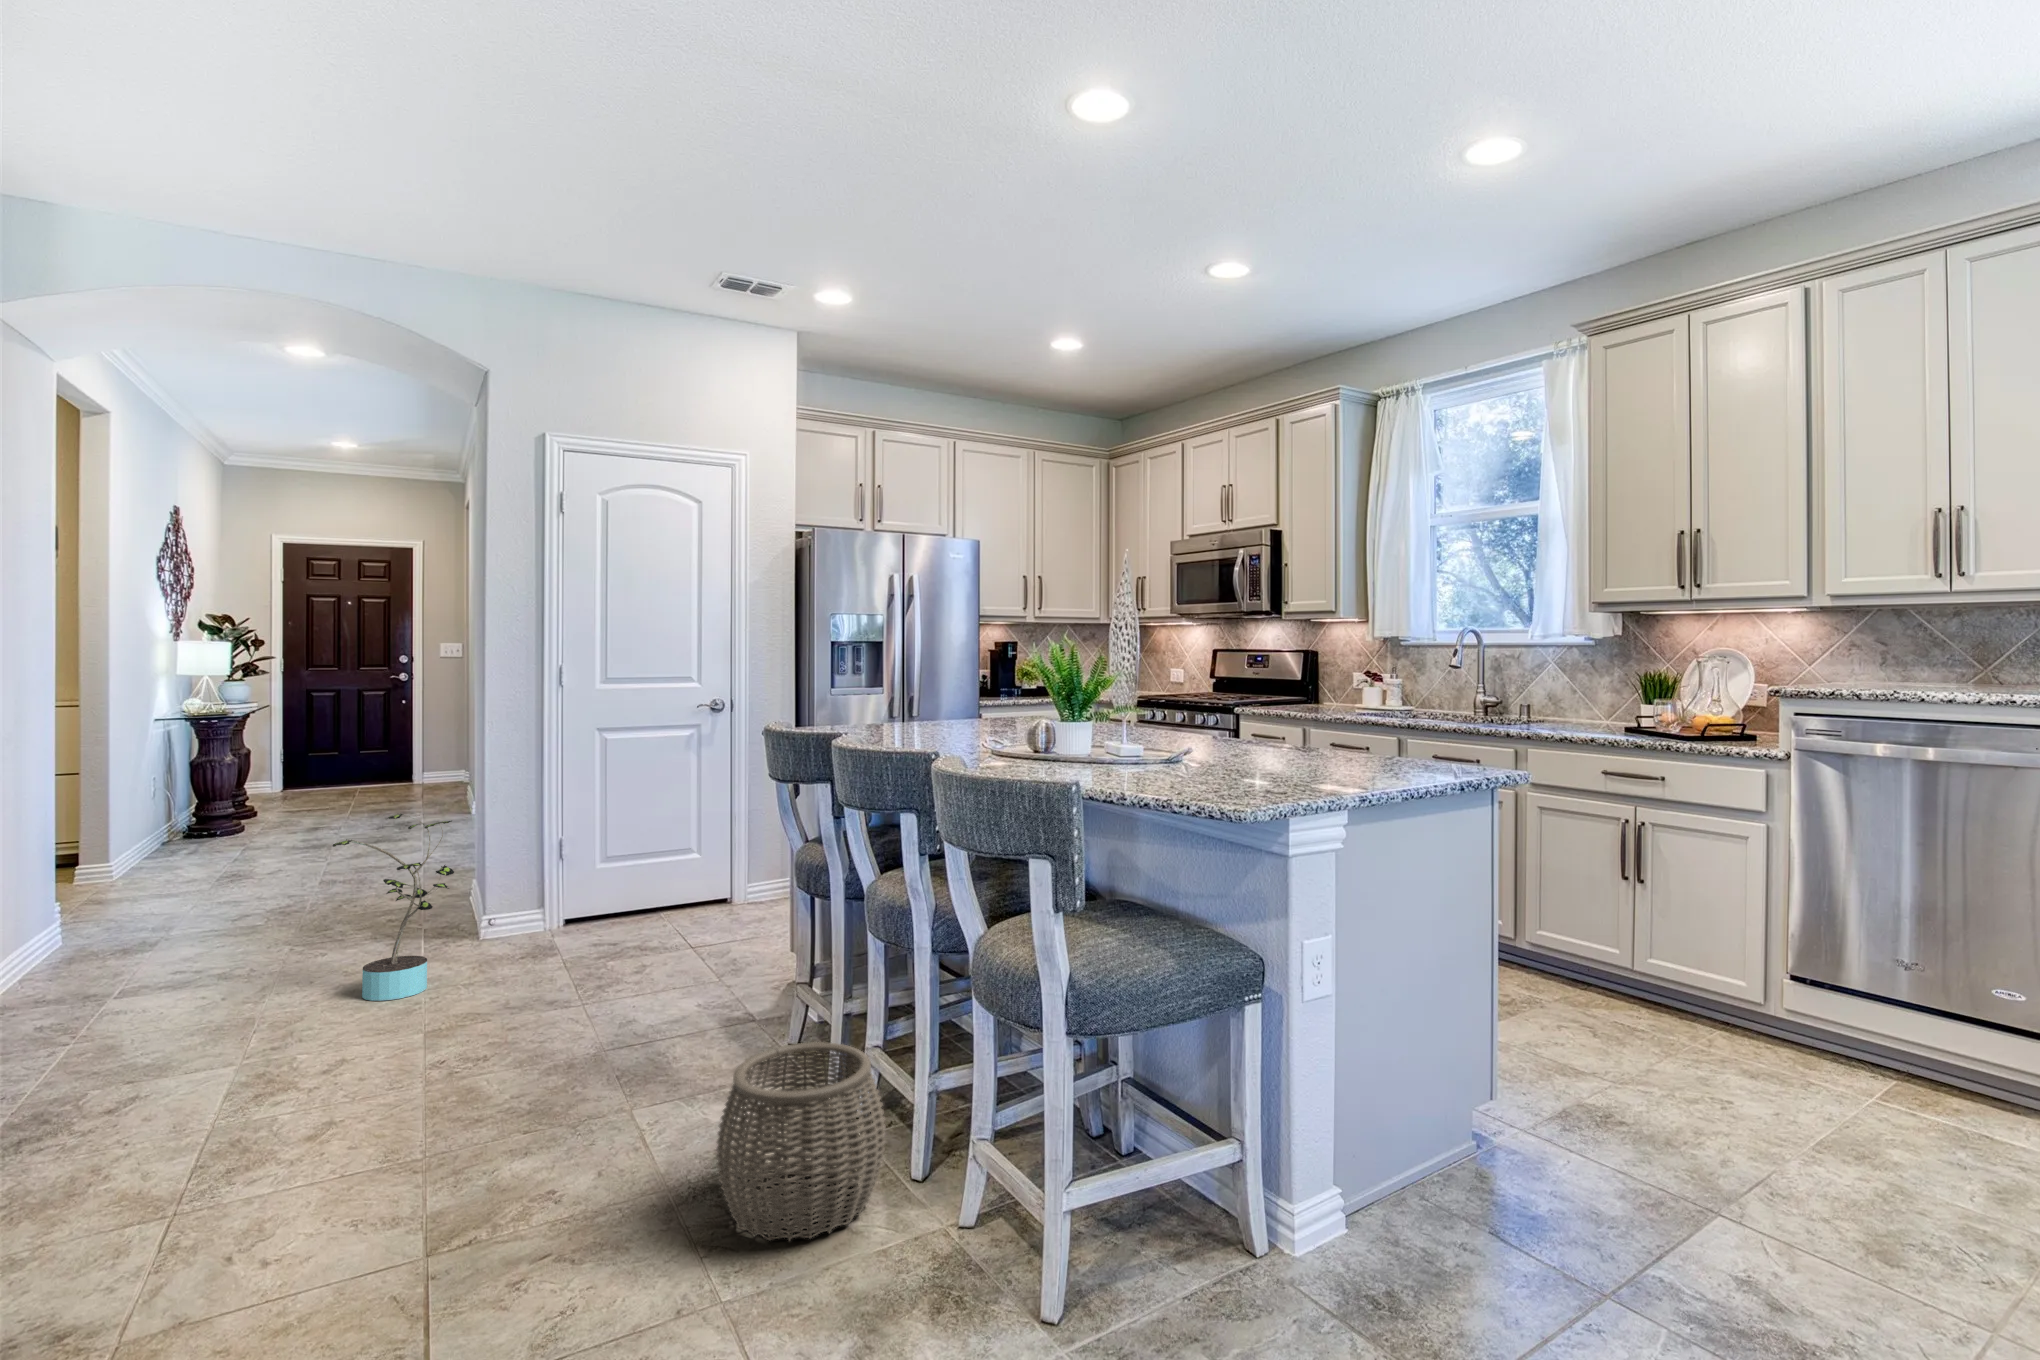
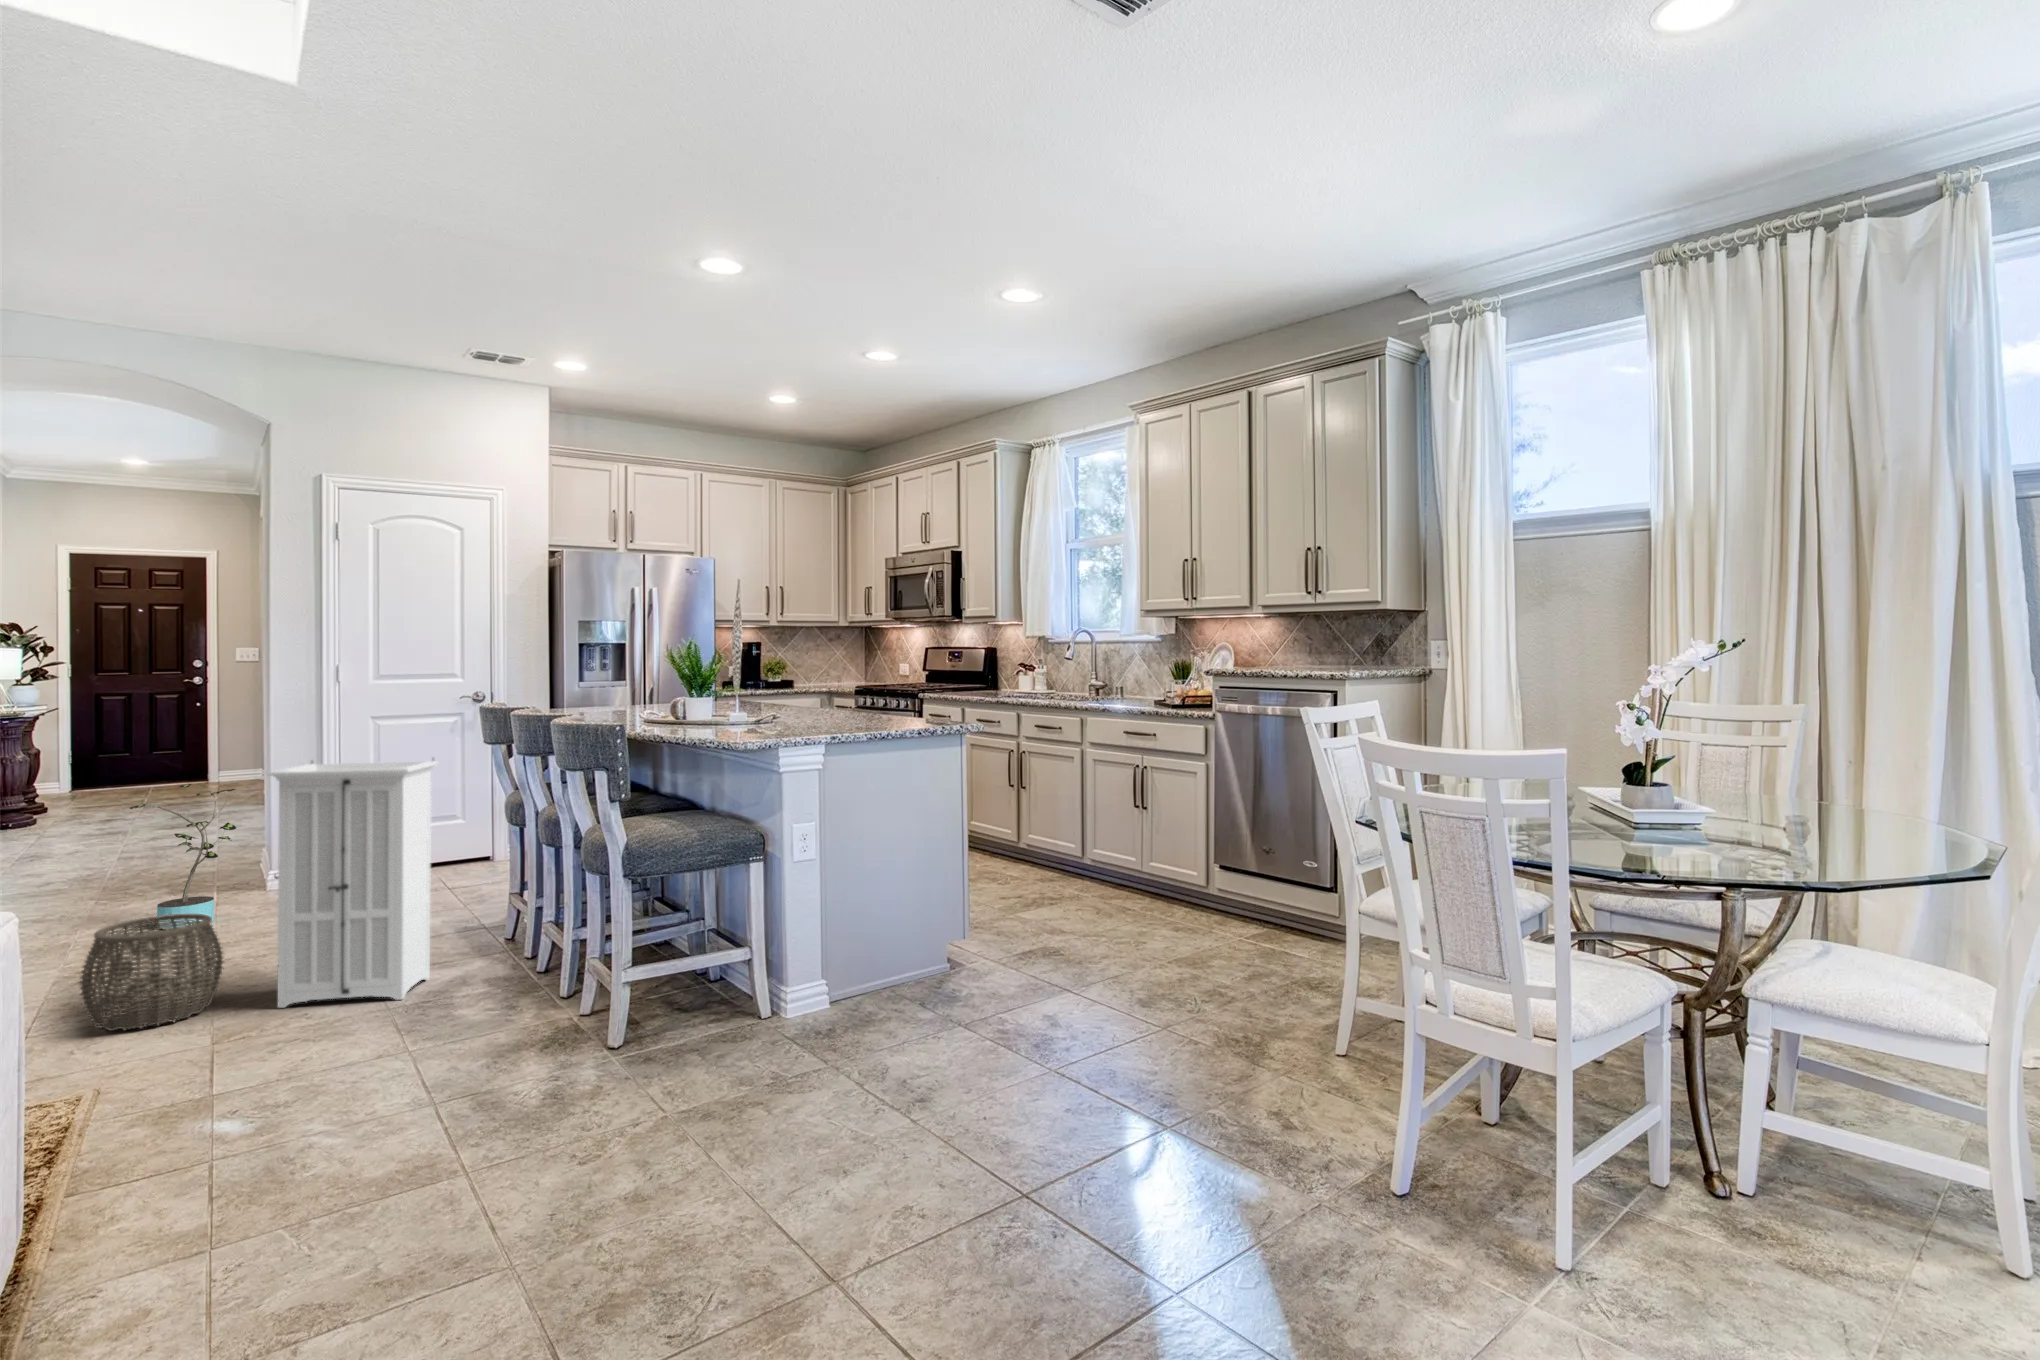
storage cabinet: none [510,802,726,1168] -> present [268,760,437,1008]
woven basket: present [716,1042,885,1241] -> present [80,914,223,1031]

